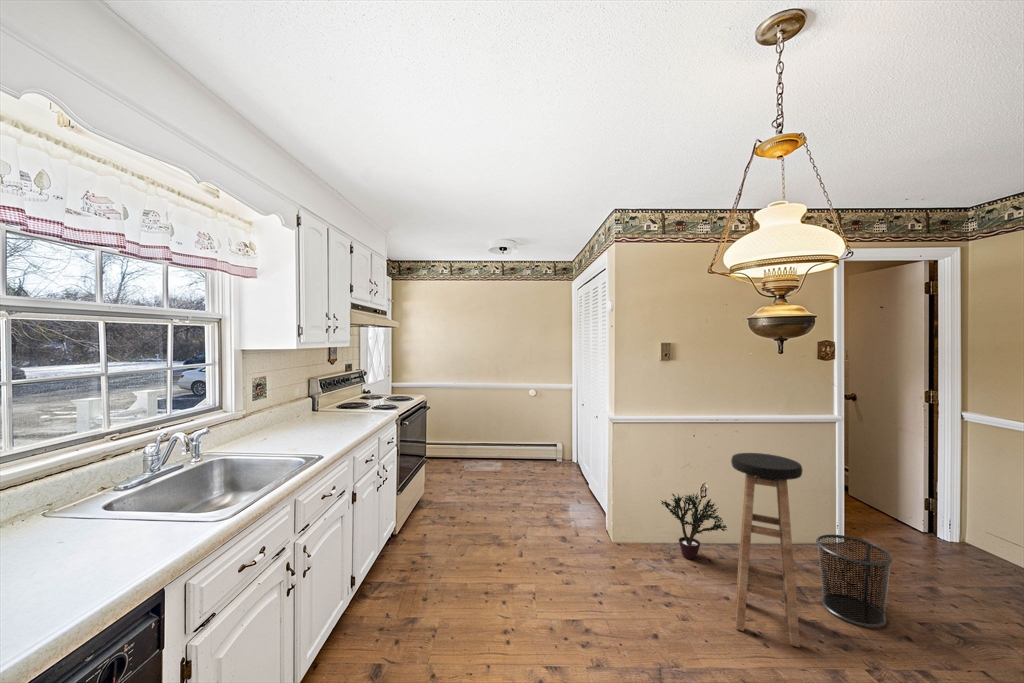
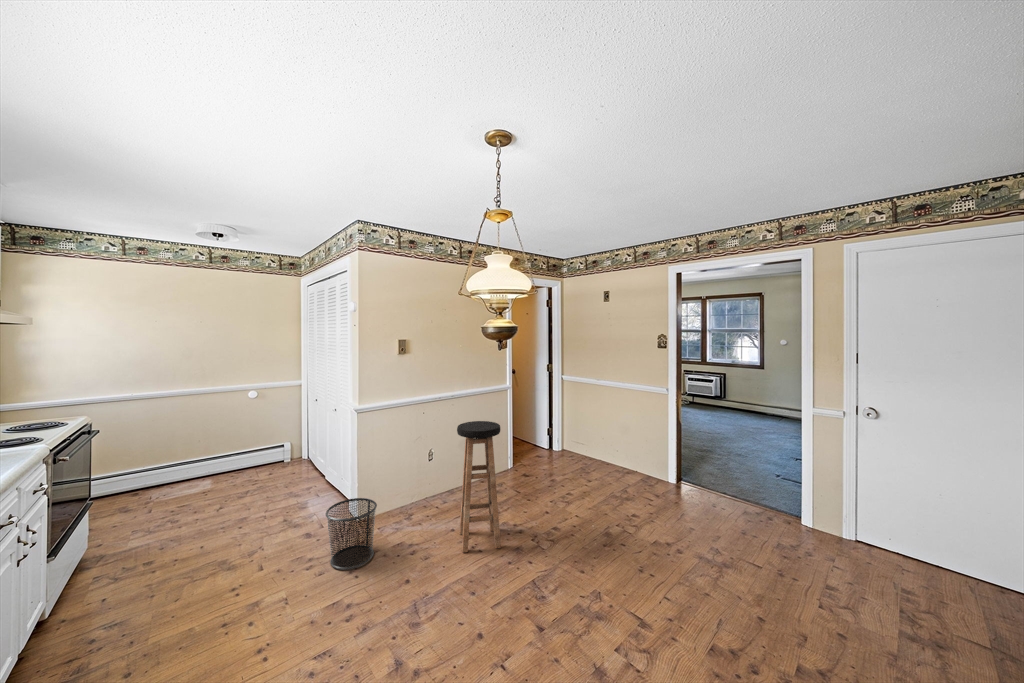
potted plant: present [662,493,727,559] -> none [400,460,451,515]
waste bin: present [816,535,893,627] -> present [326,498,377,570]

